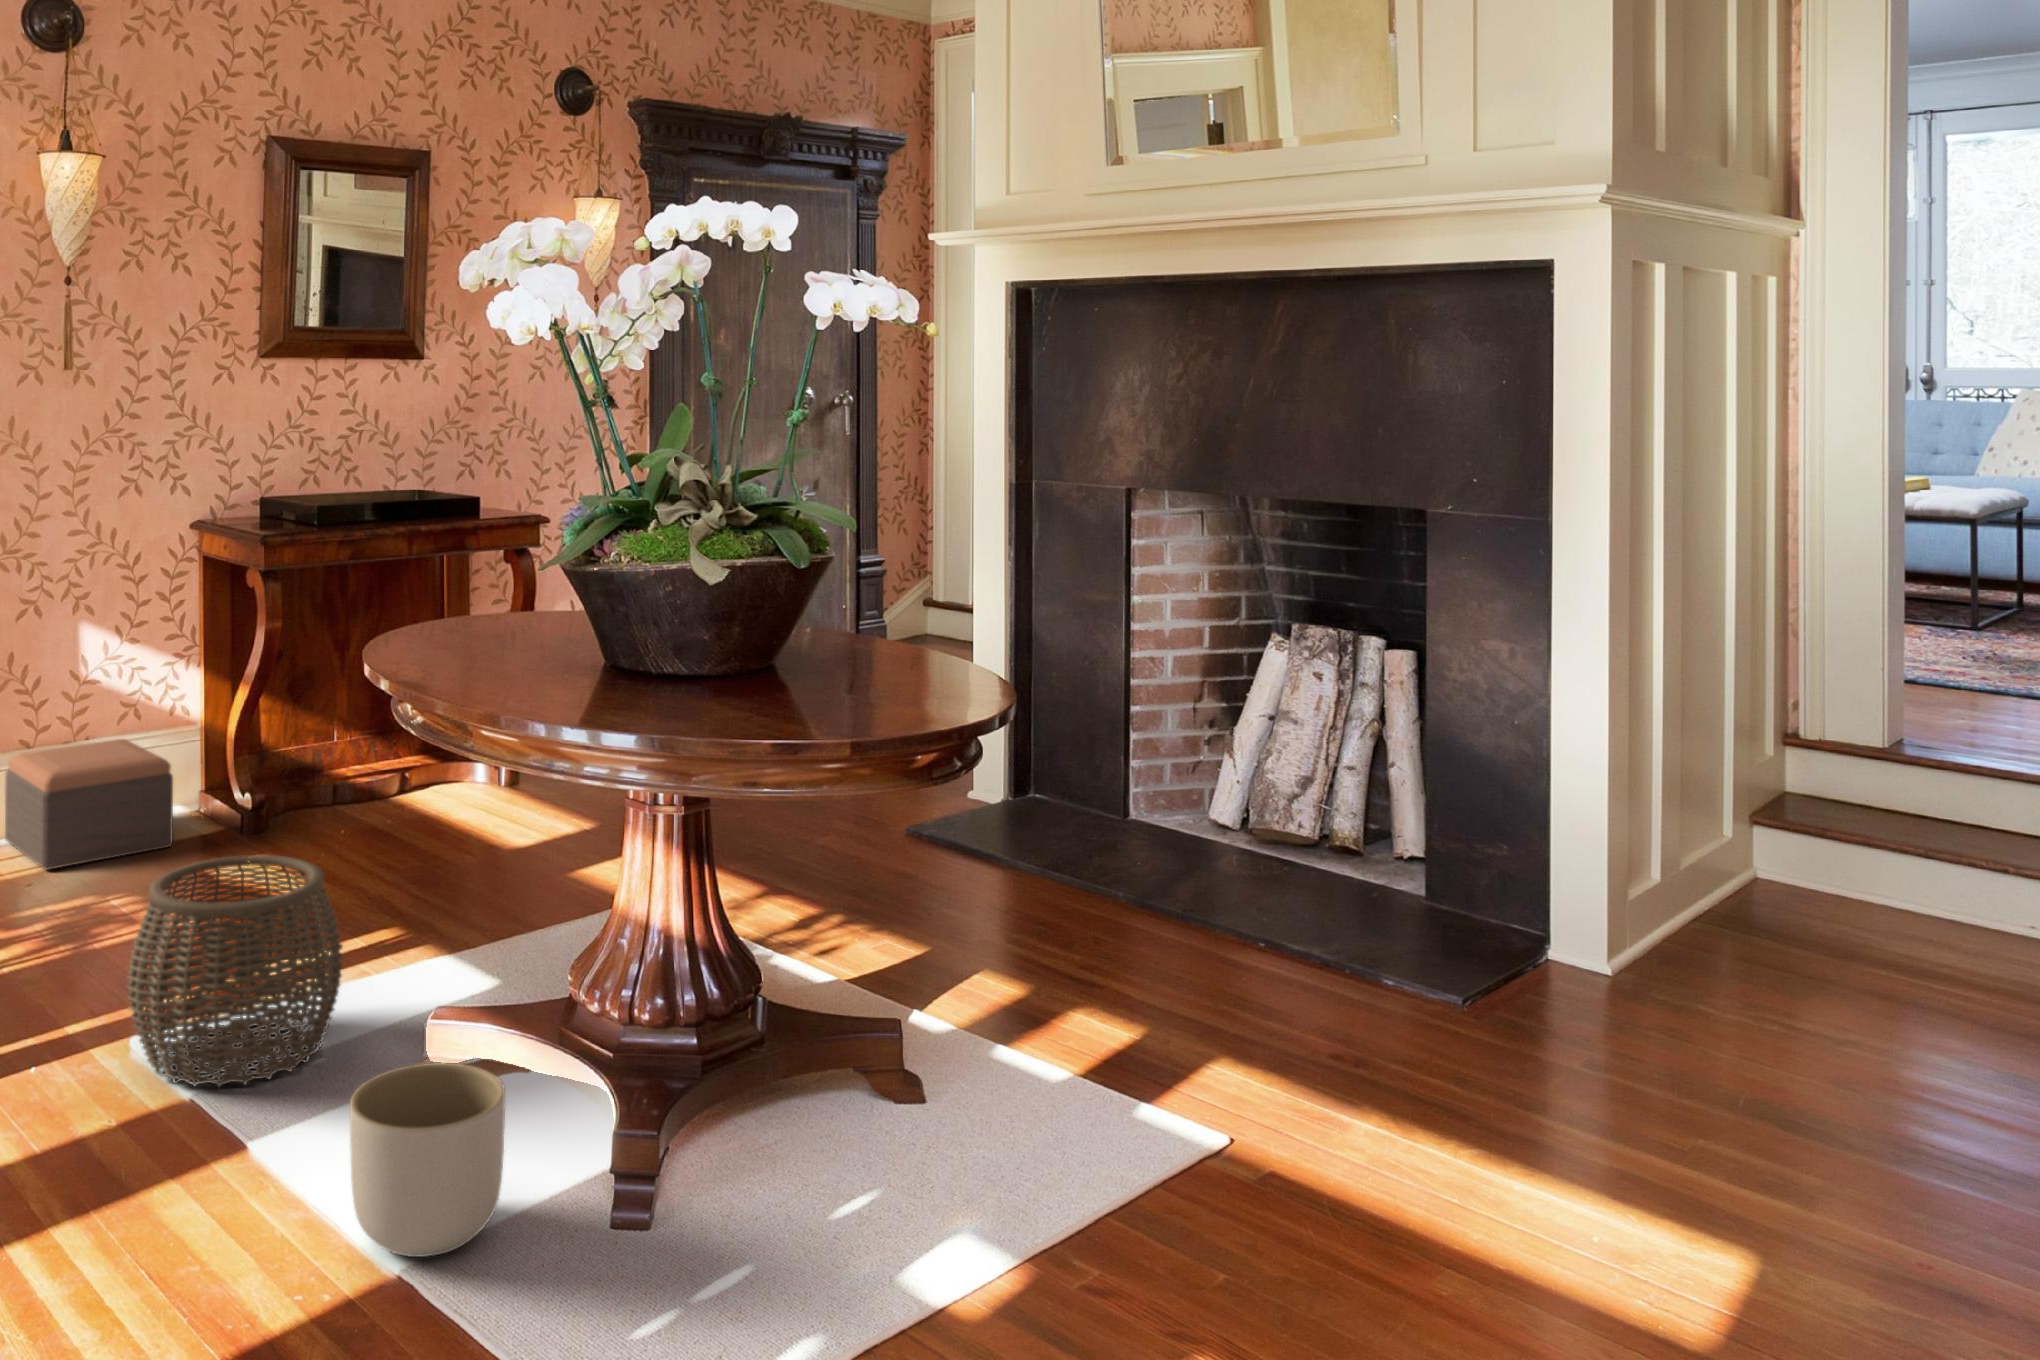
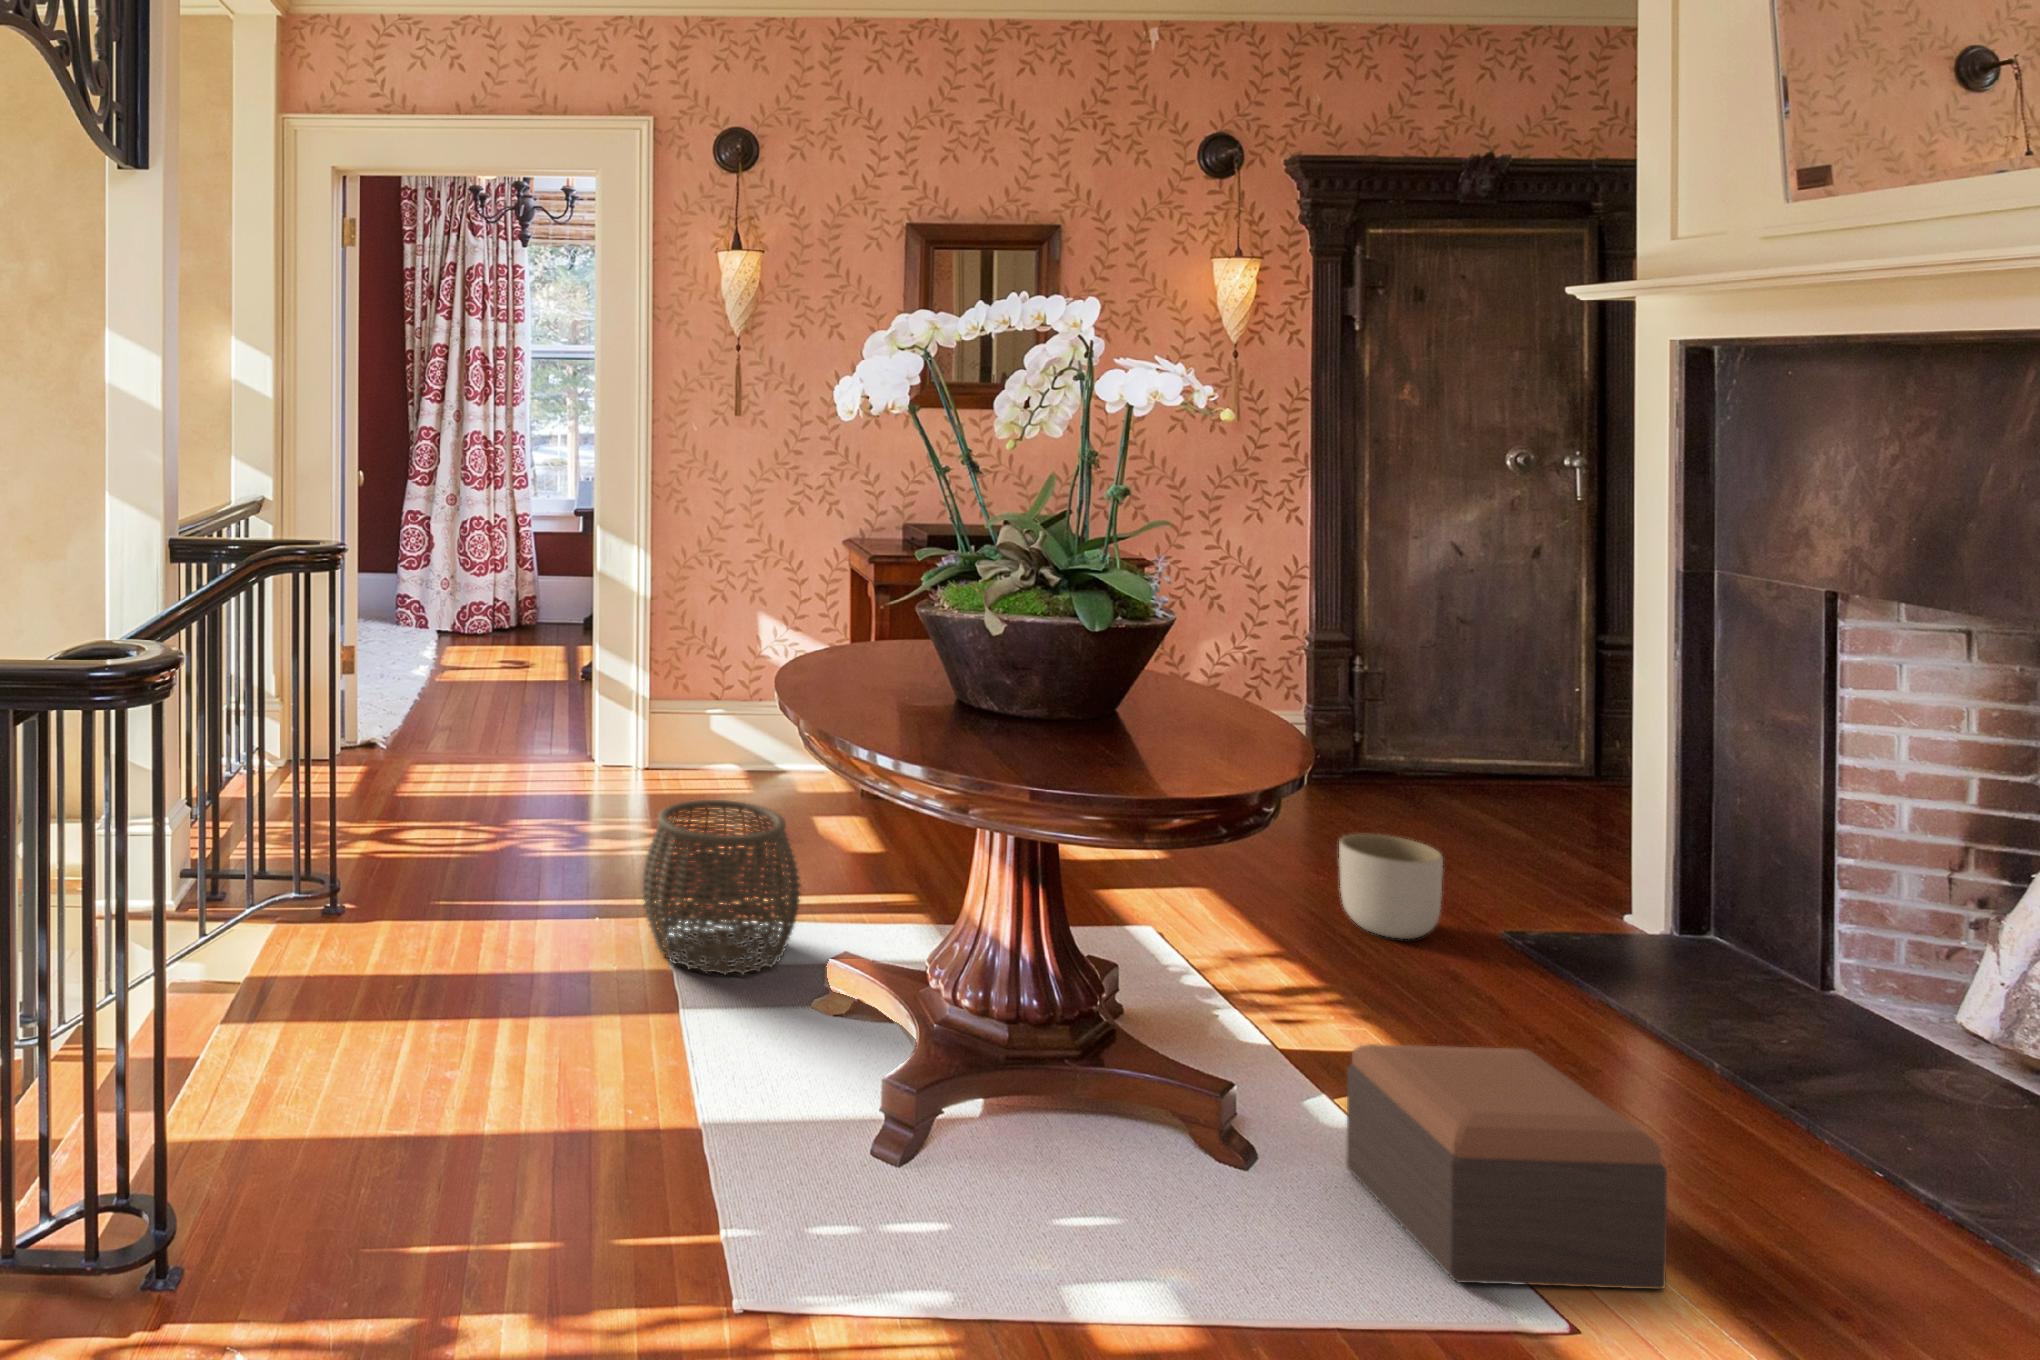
footstool: present [5,739,173,870] -> present [1346,1044,1667,1290]
planter: present [350,1063,505,1257] -> present [1339,834,1443,939]

